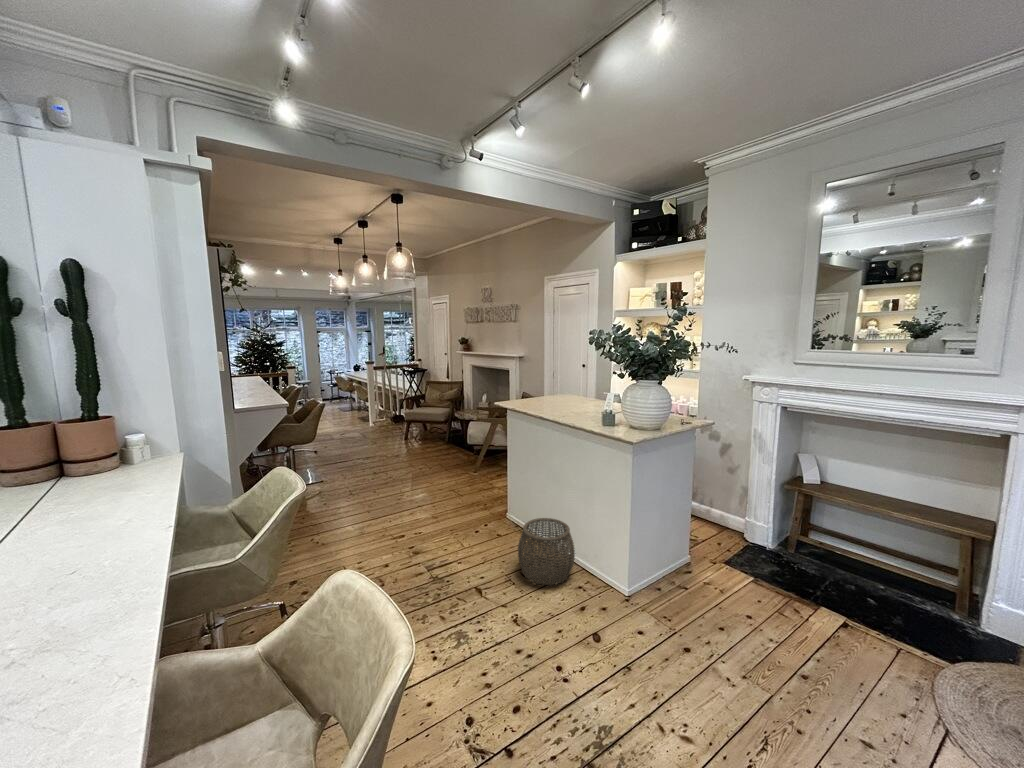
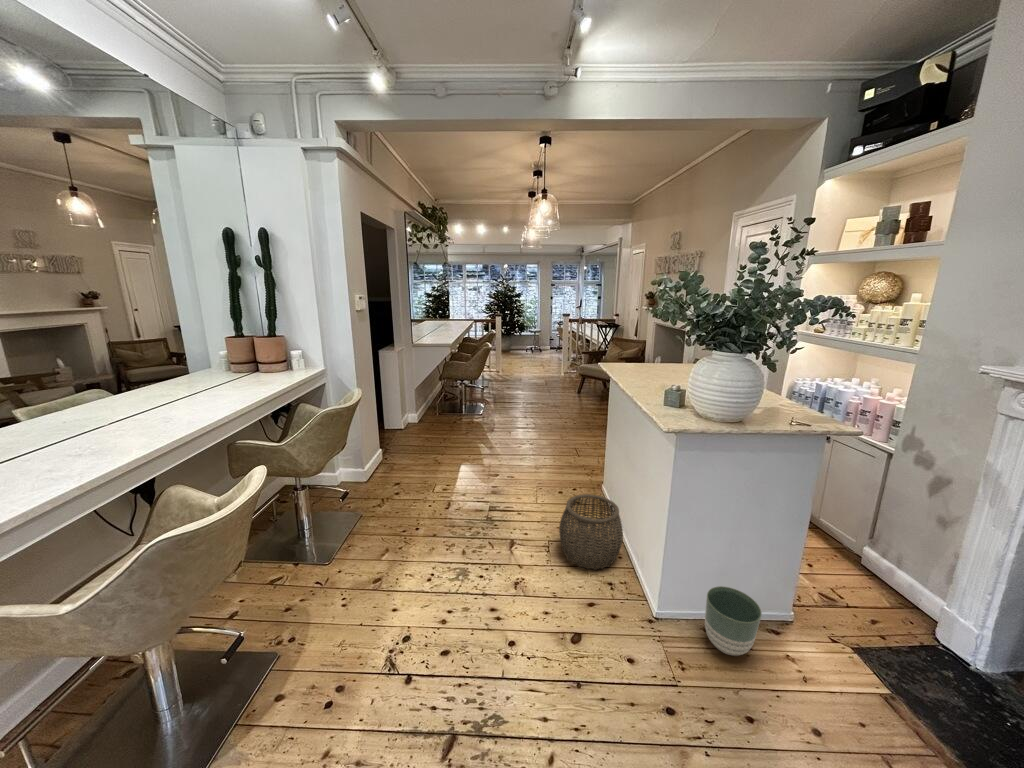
planter: none [660,550,698,598] -> present [705,586,762,656]

